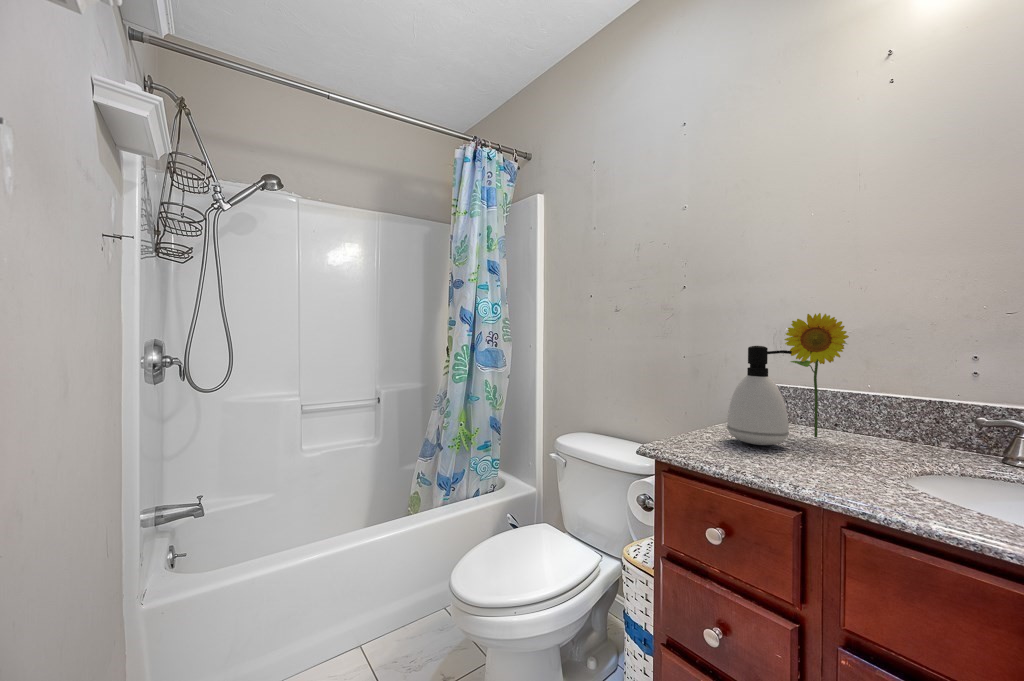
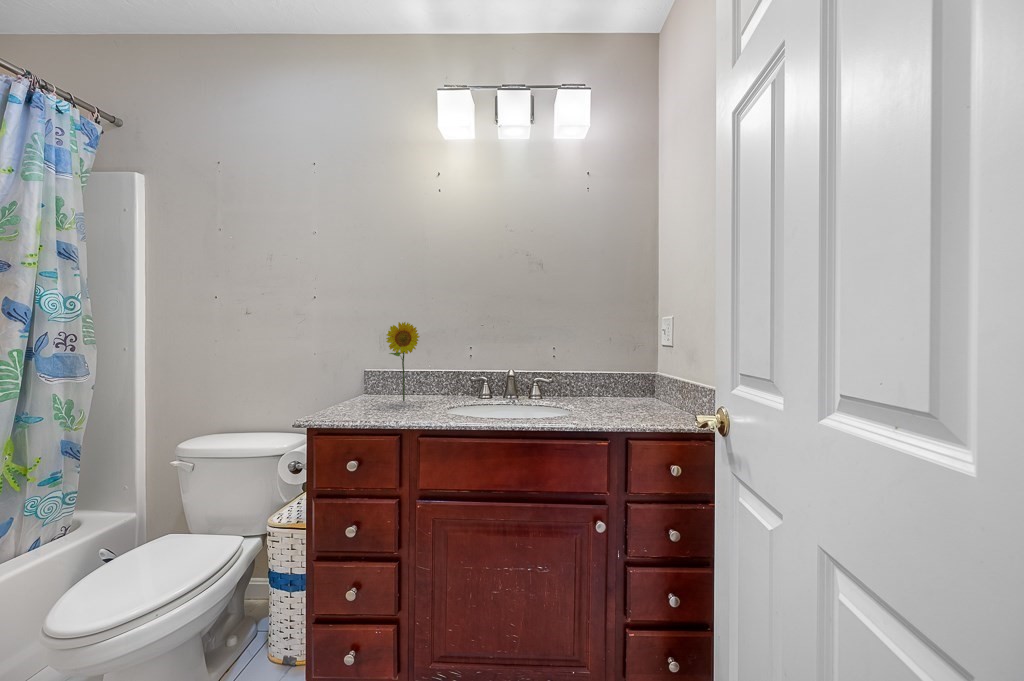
soap dispenser: present [727,346,792,445] -> none [353,343,391,409]

